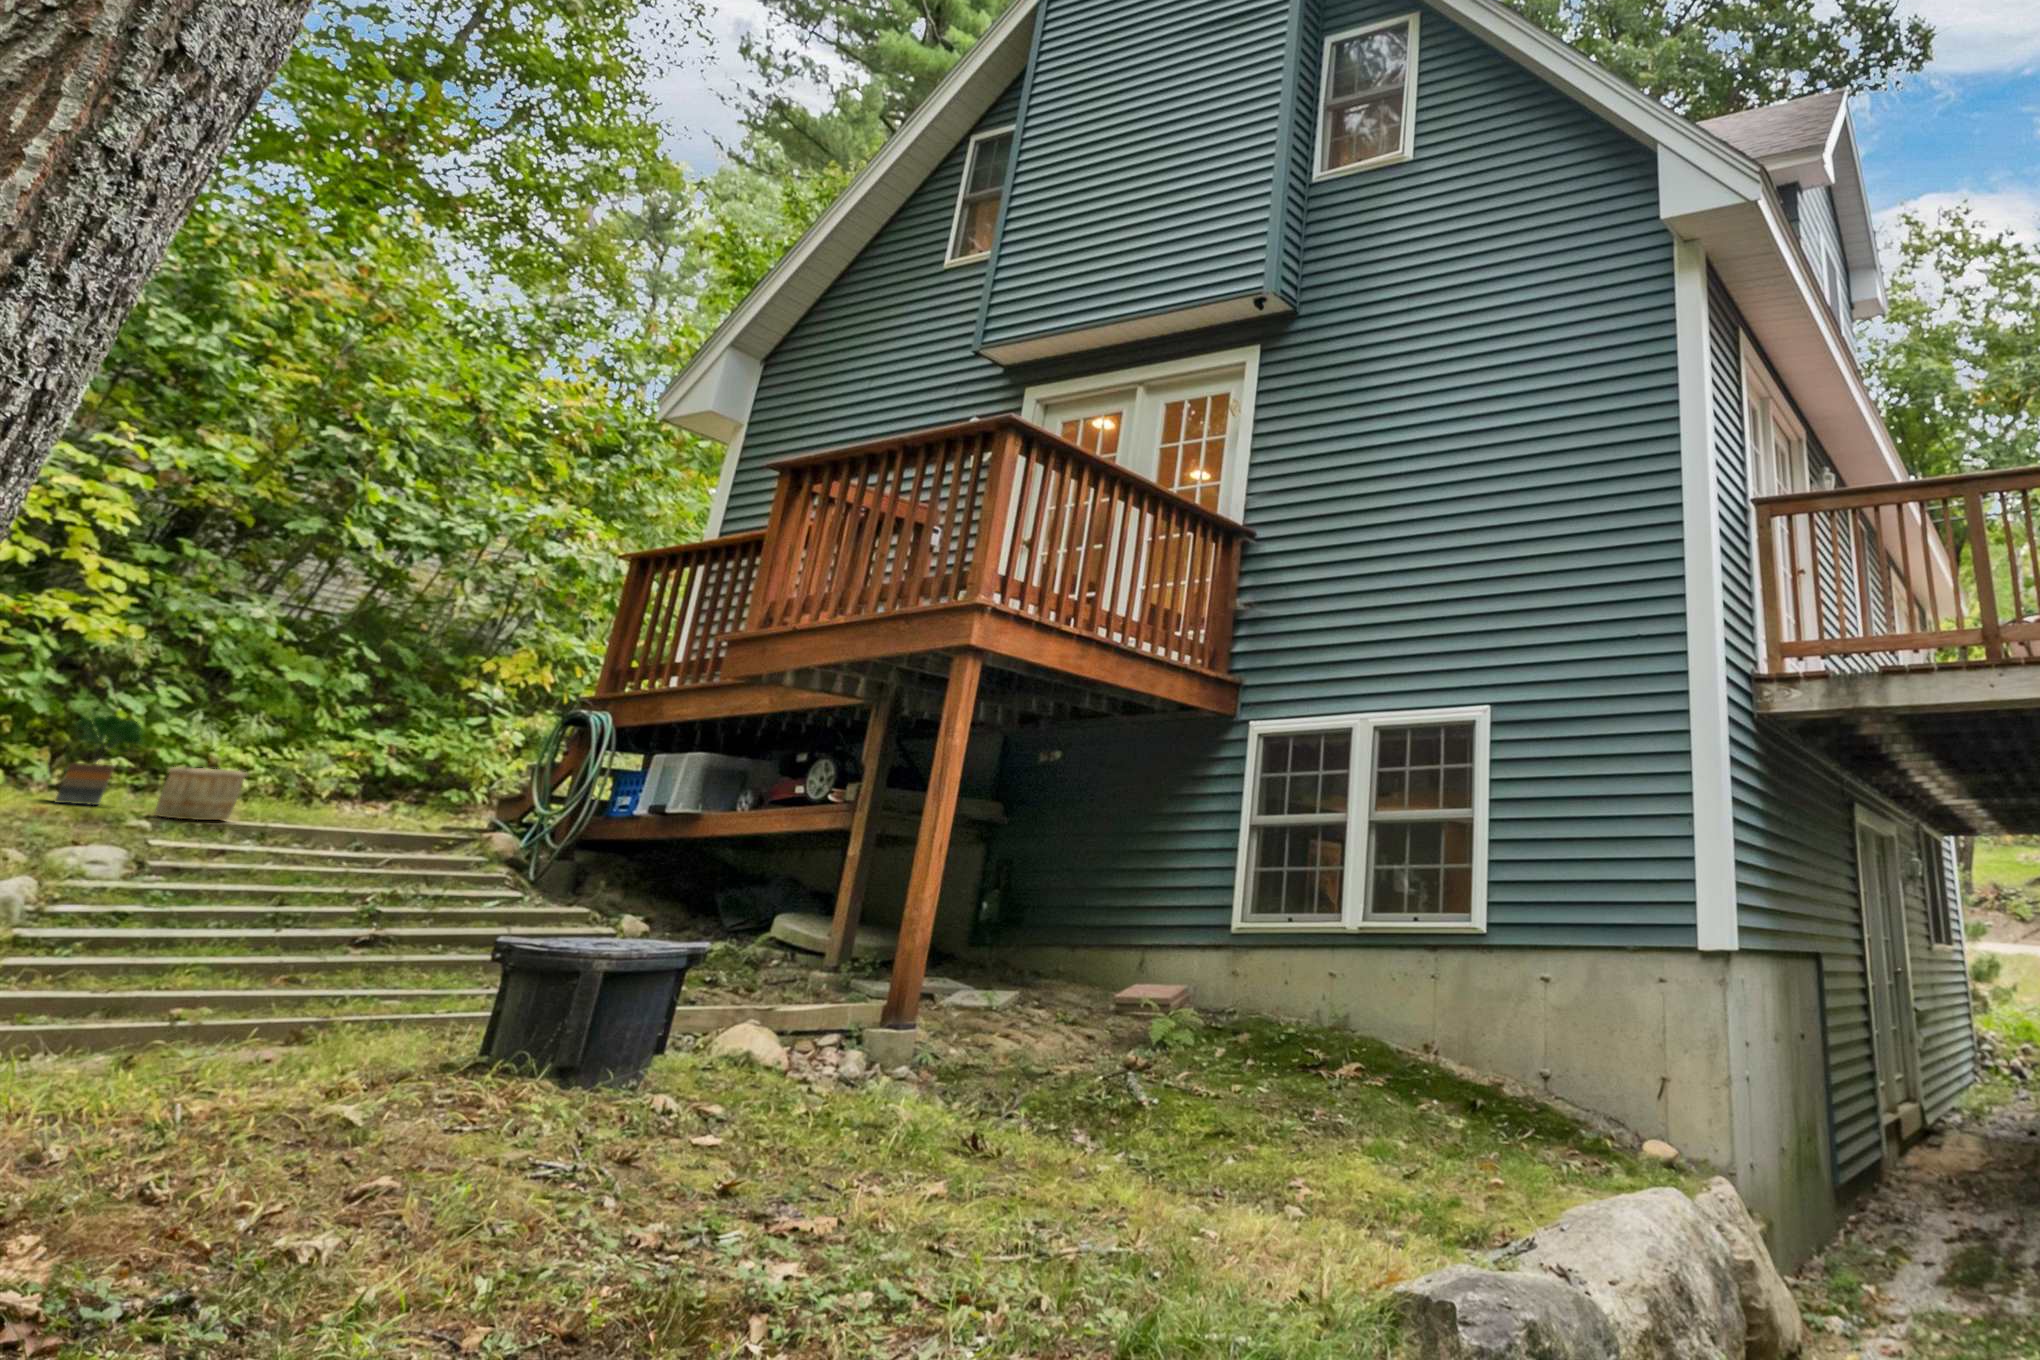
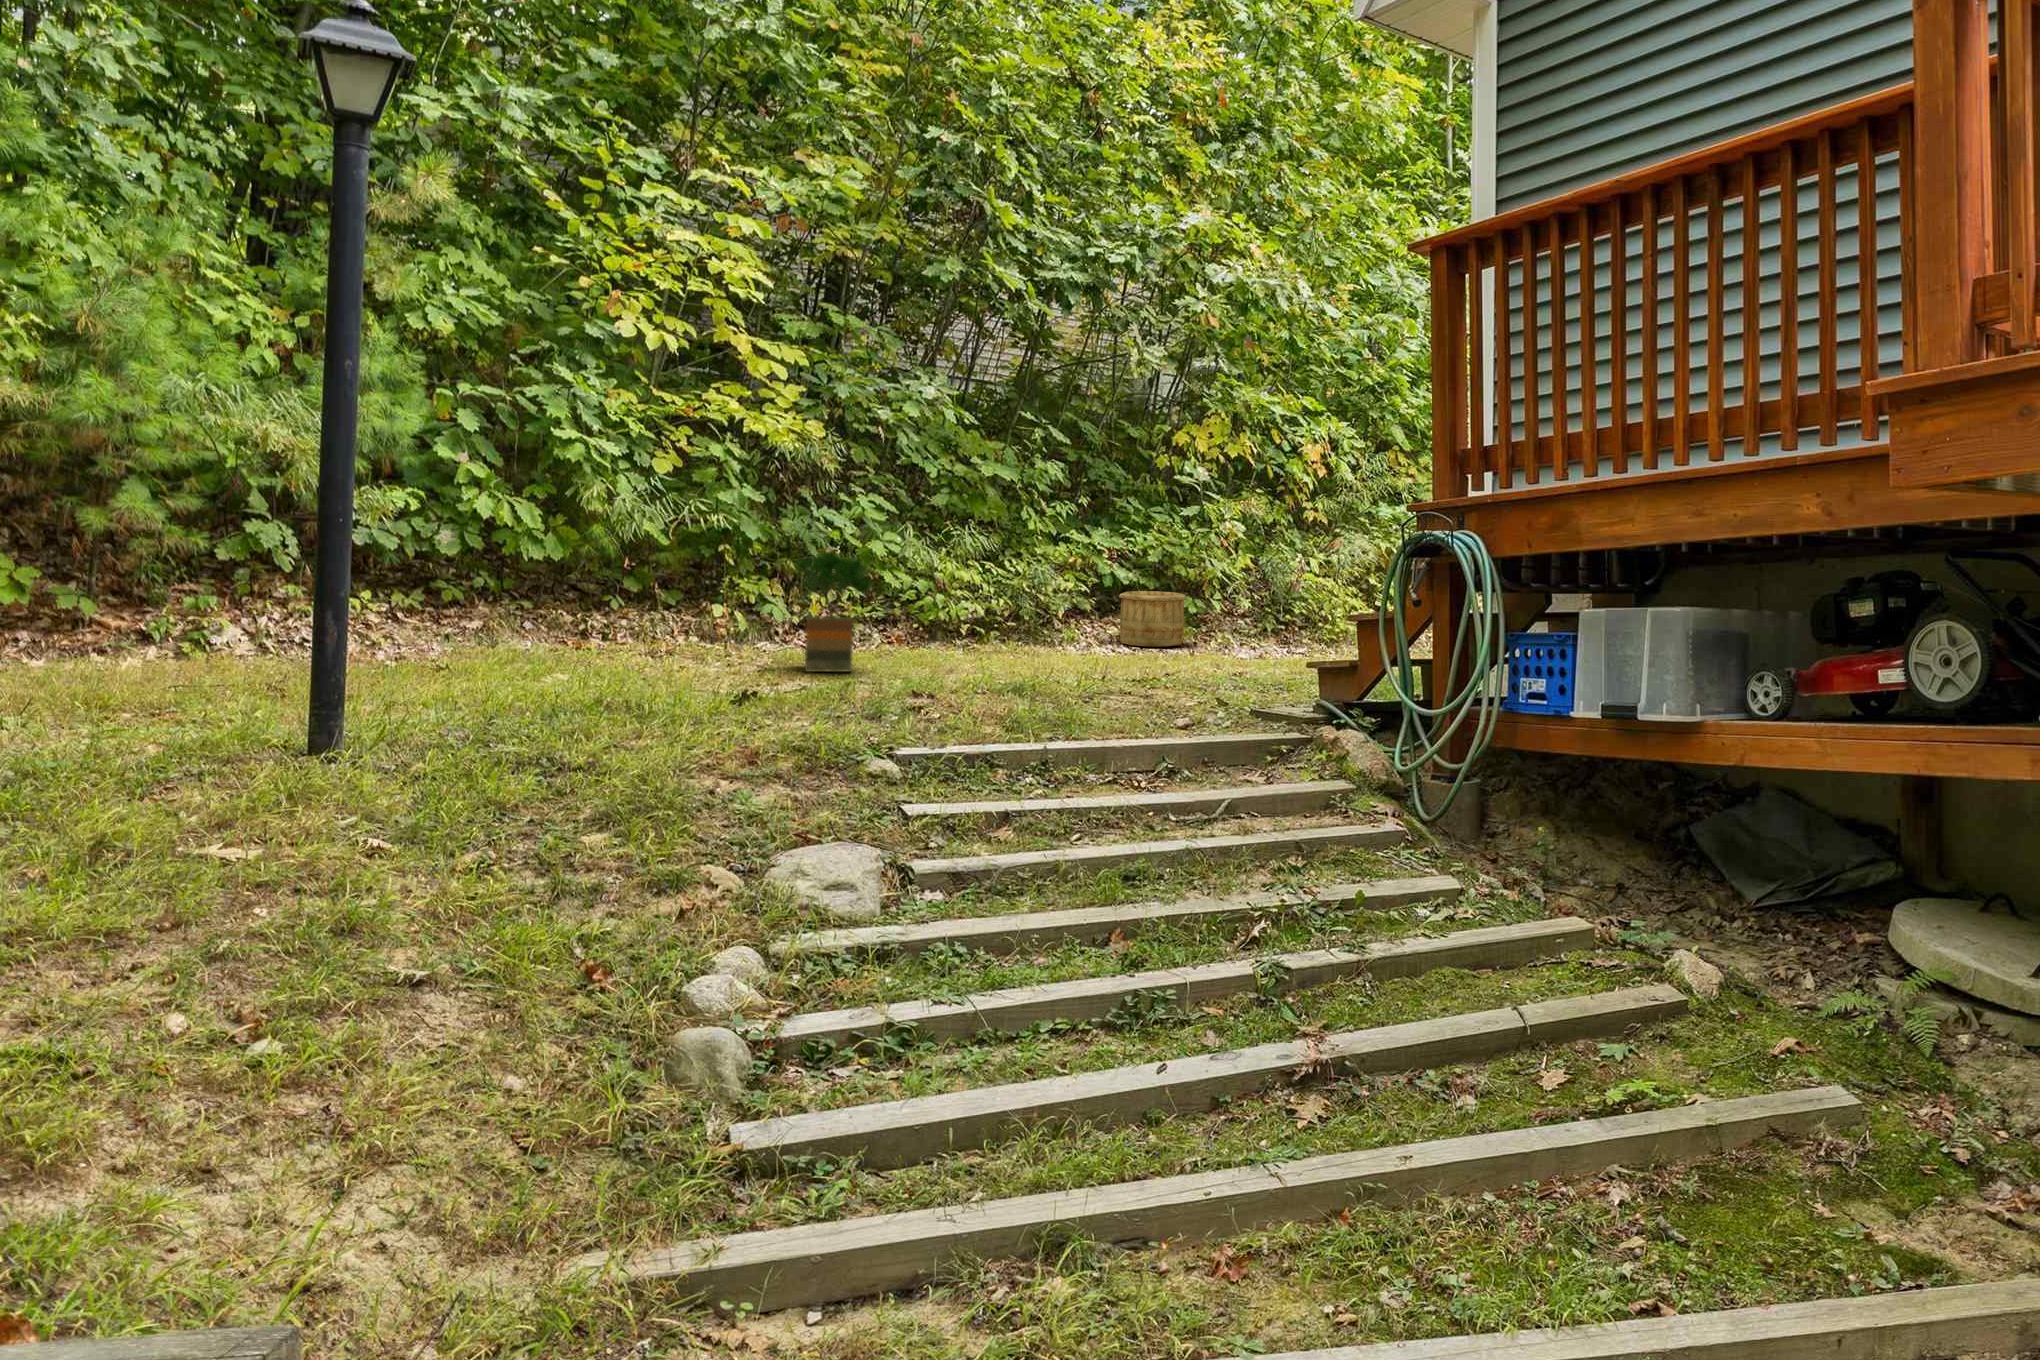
wooden bucket: present [154,767,247,820] -> present [1119,591,1186,647]

